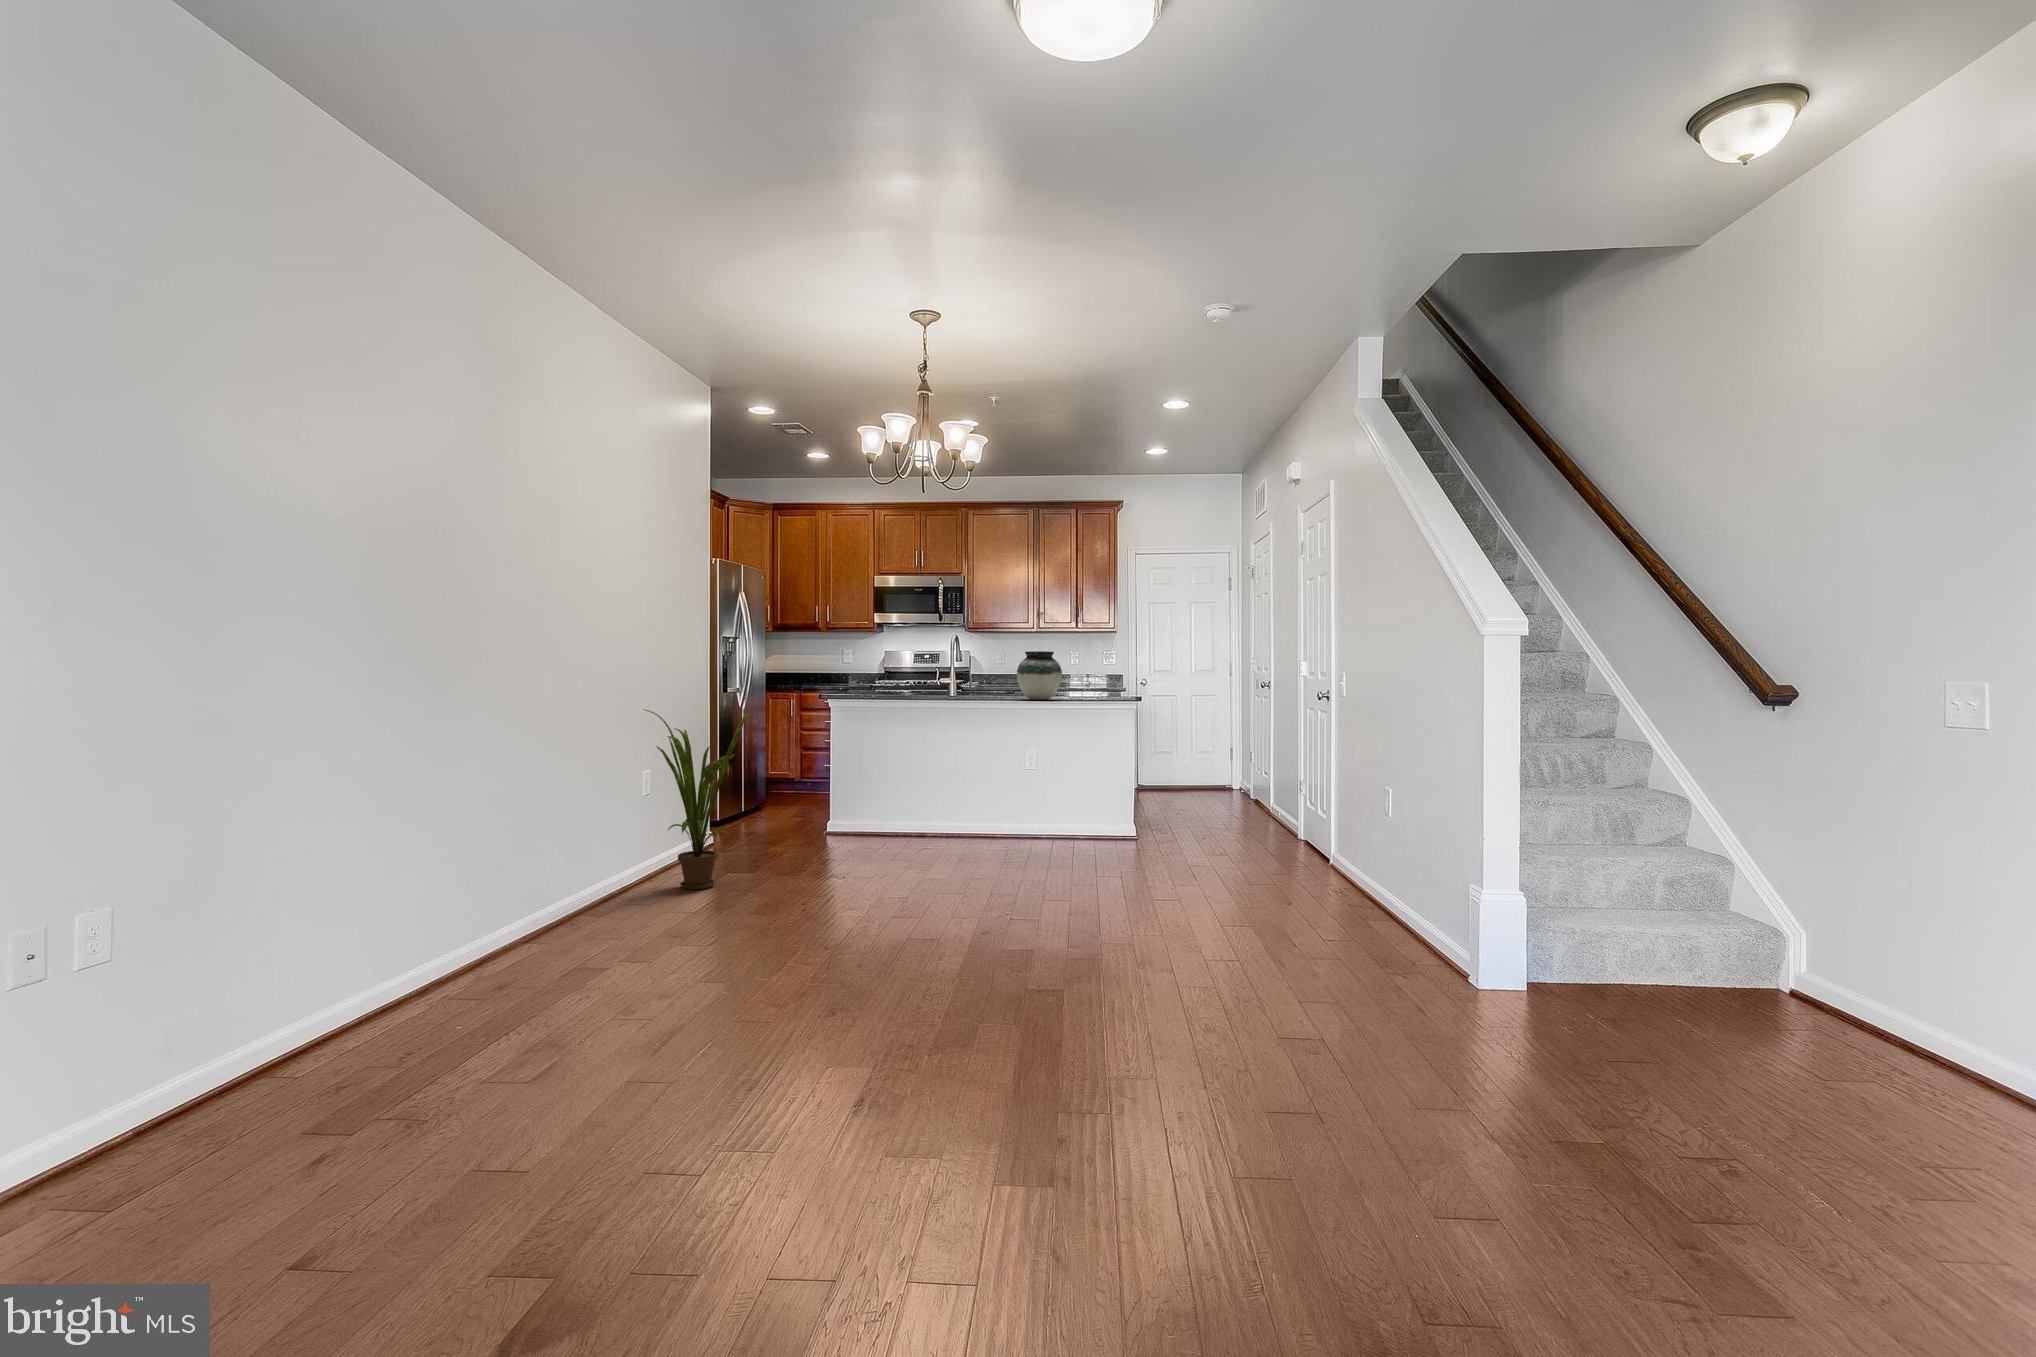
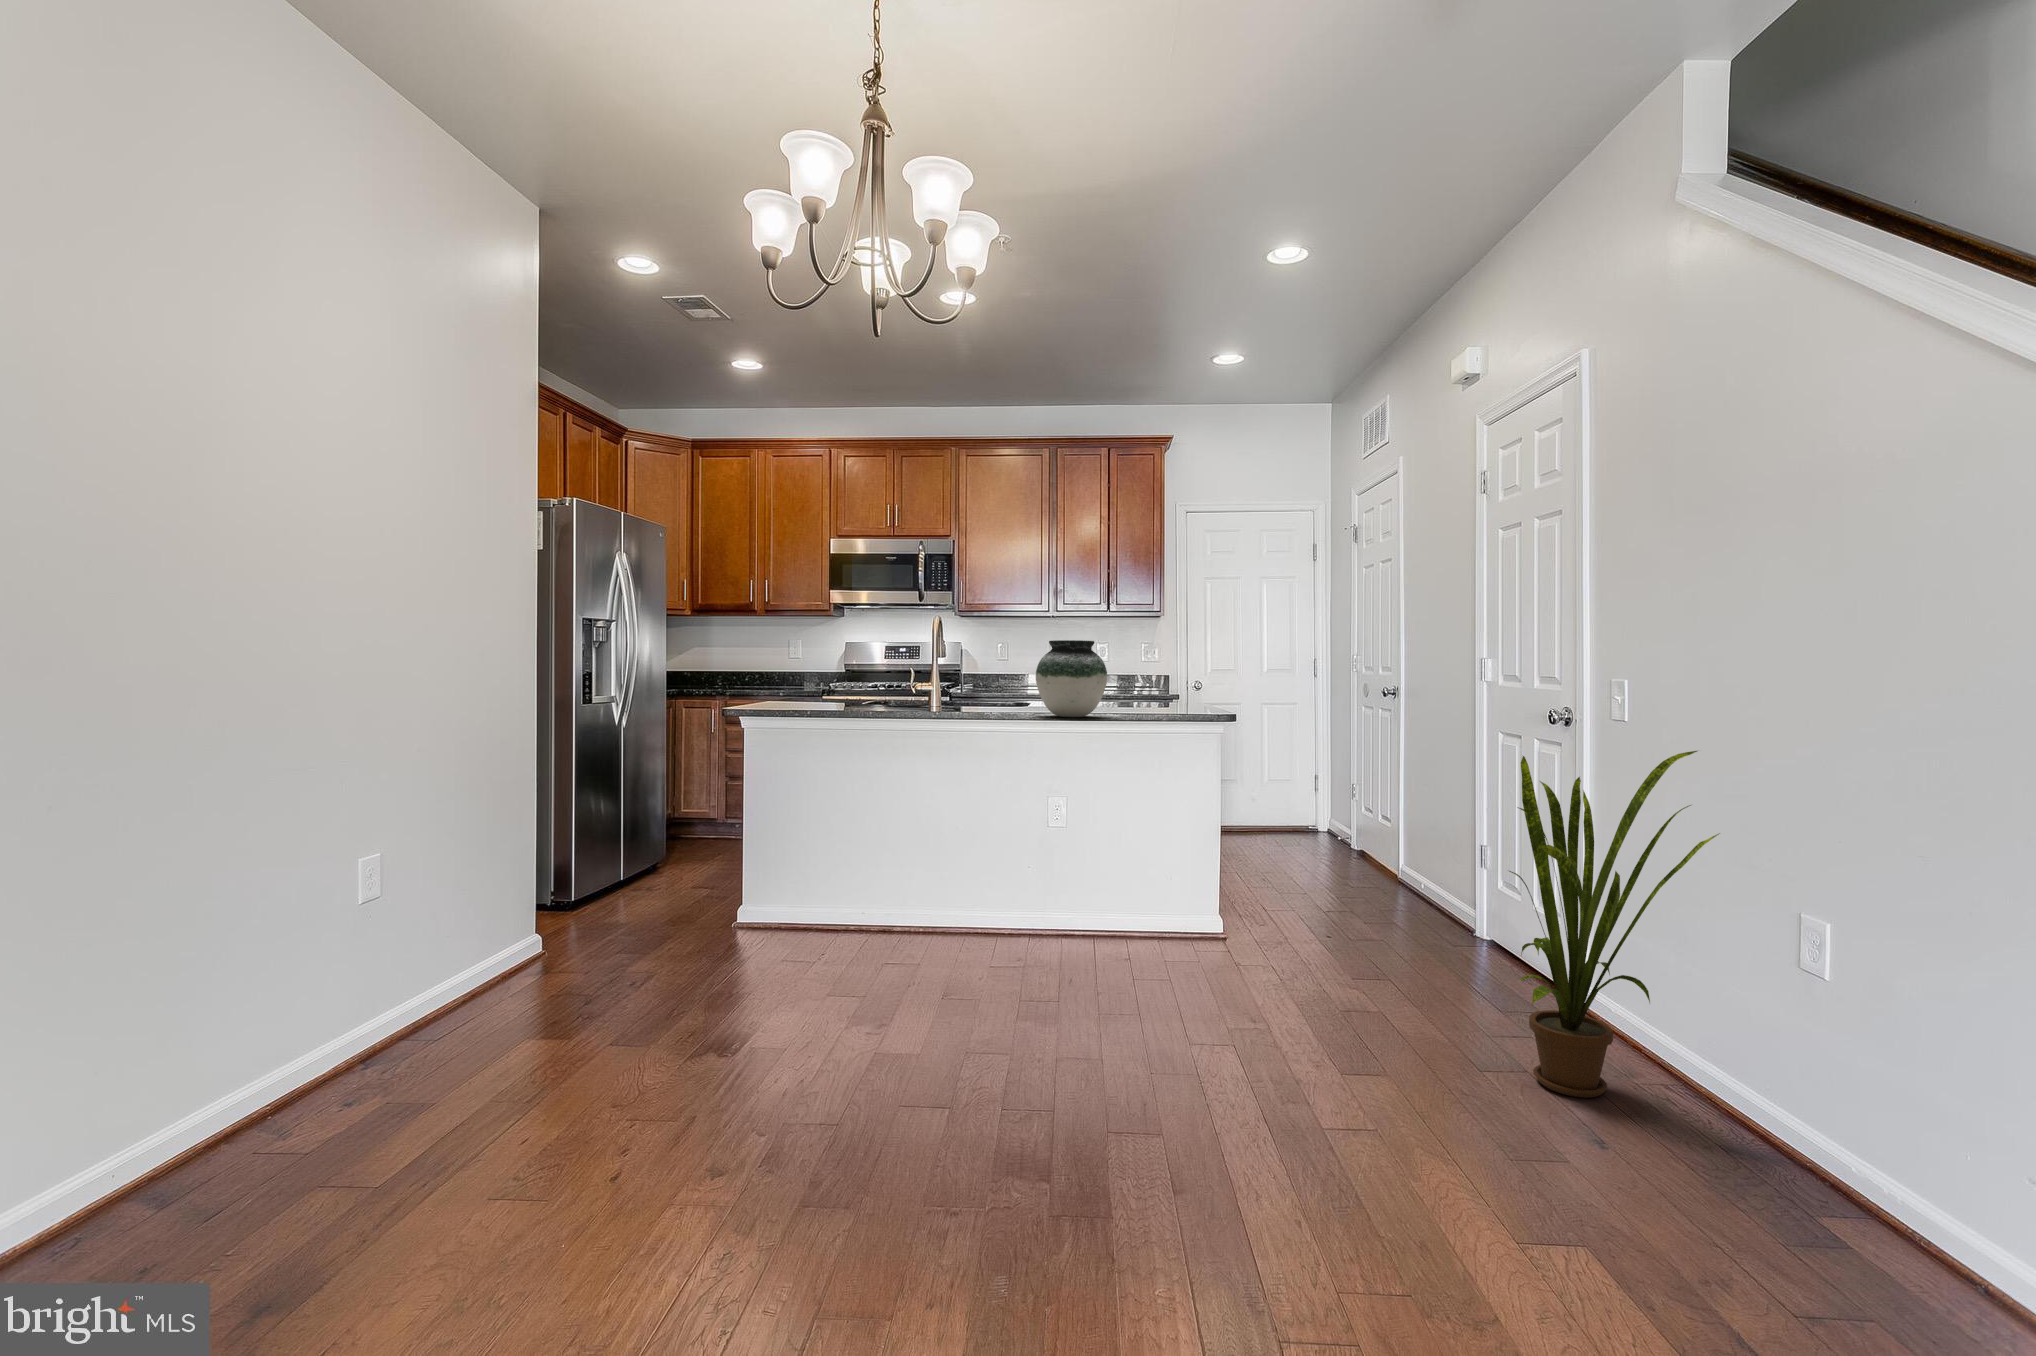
house plant: present [644,709,750,890] -> present [1509,751,1720,1098]

